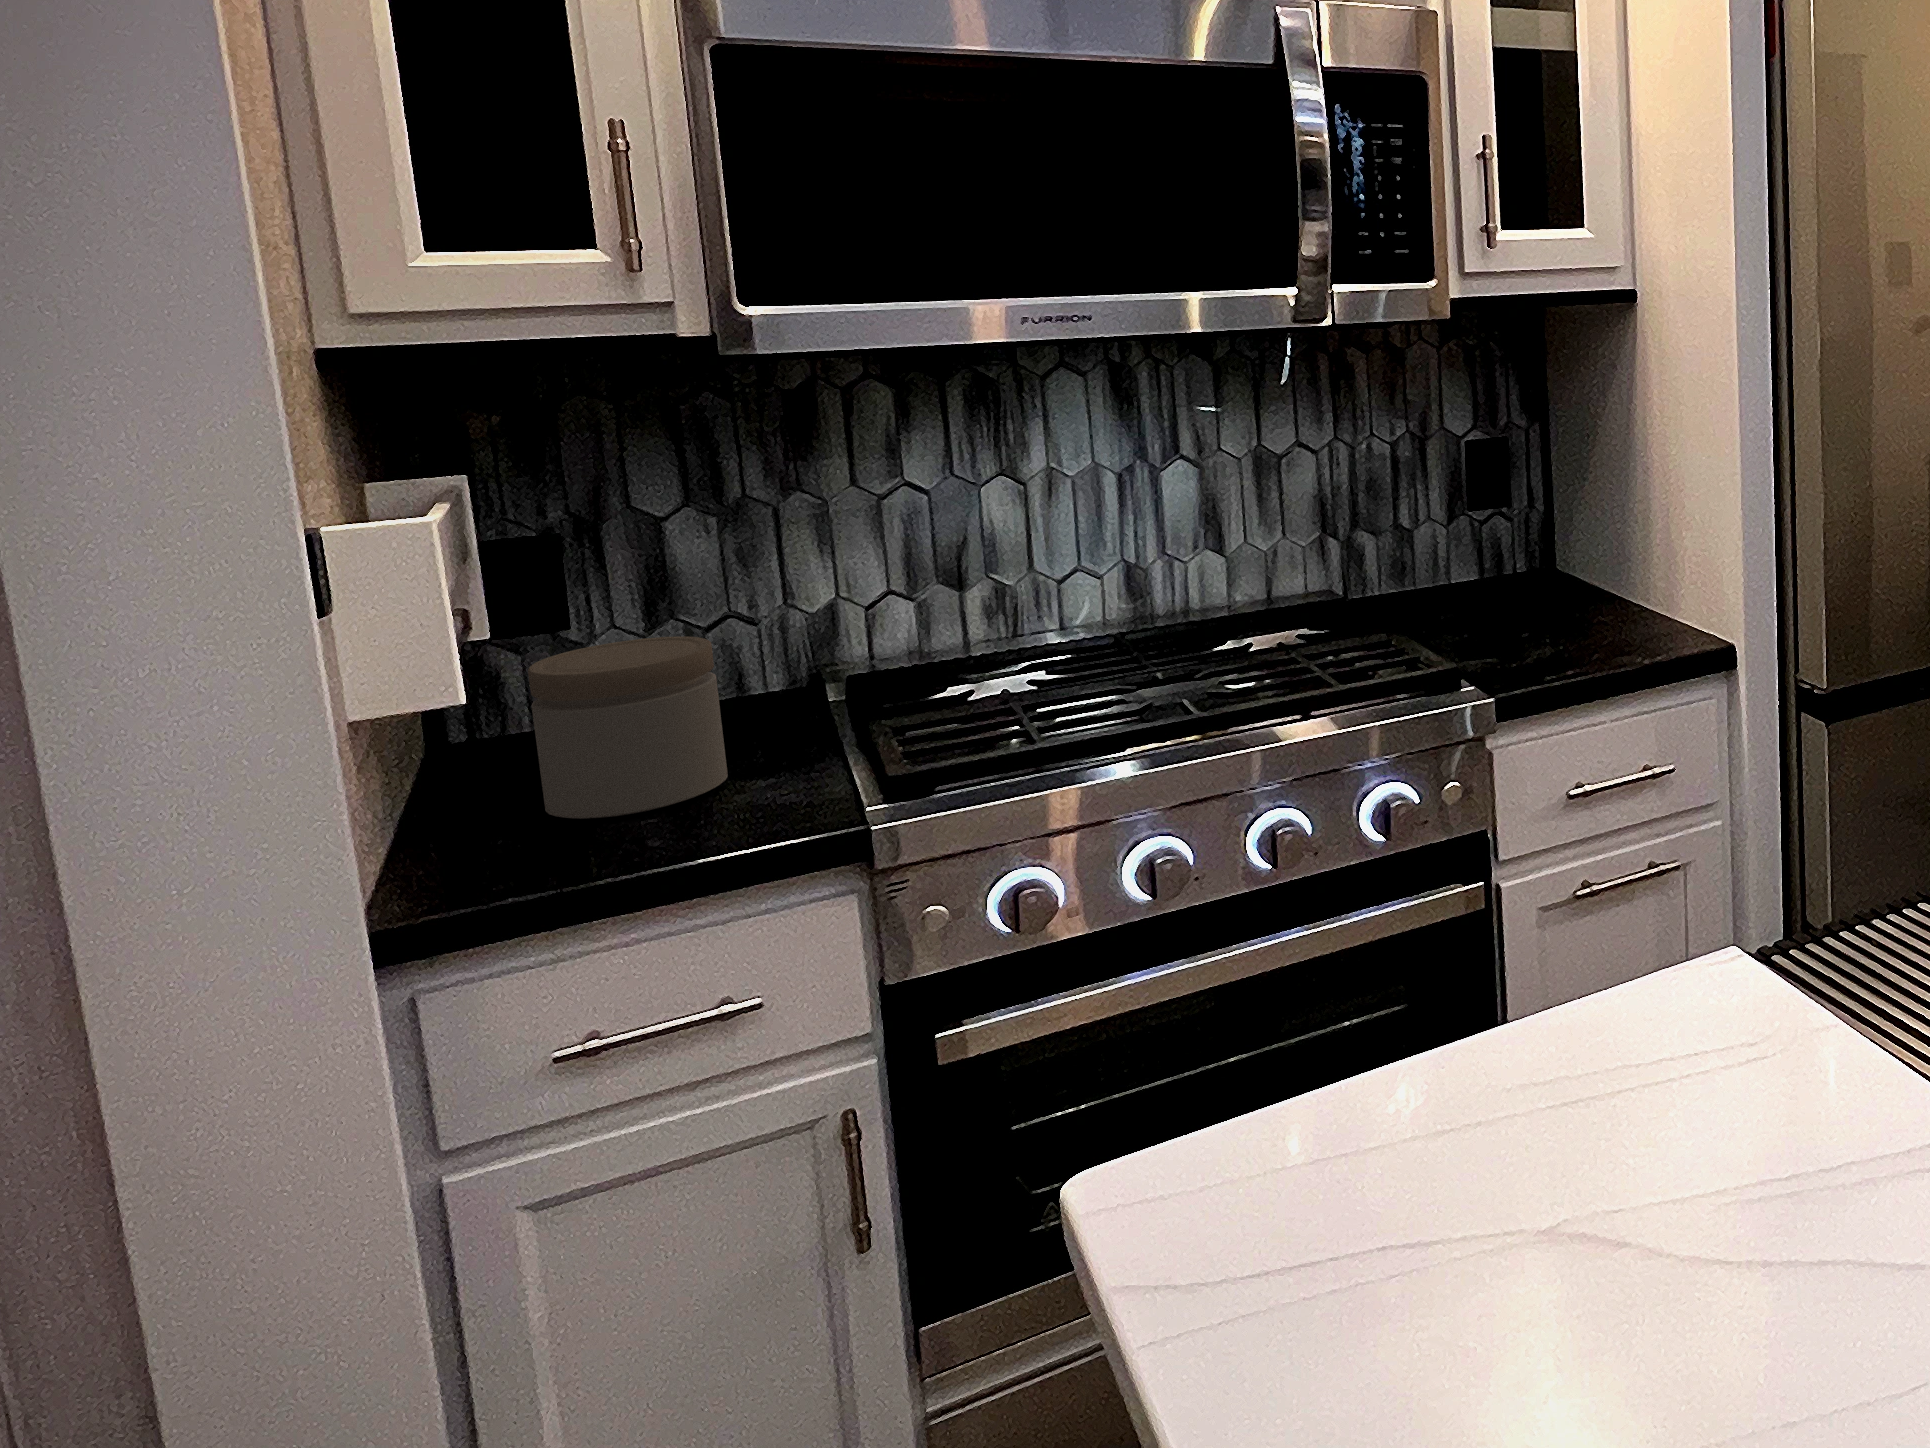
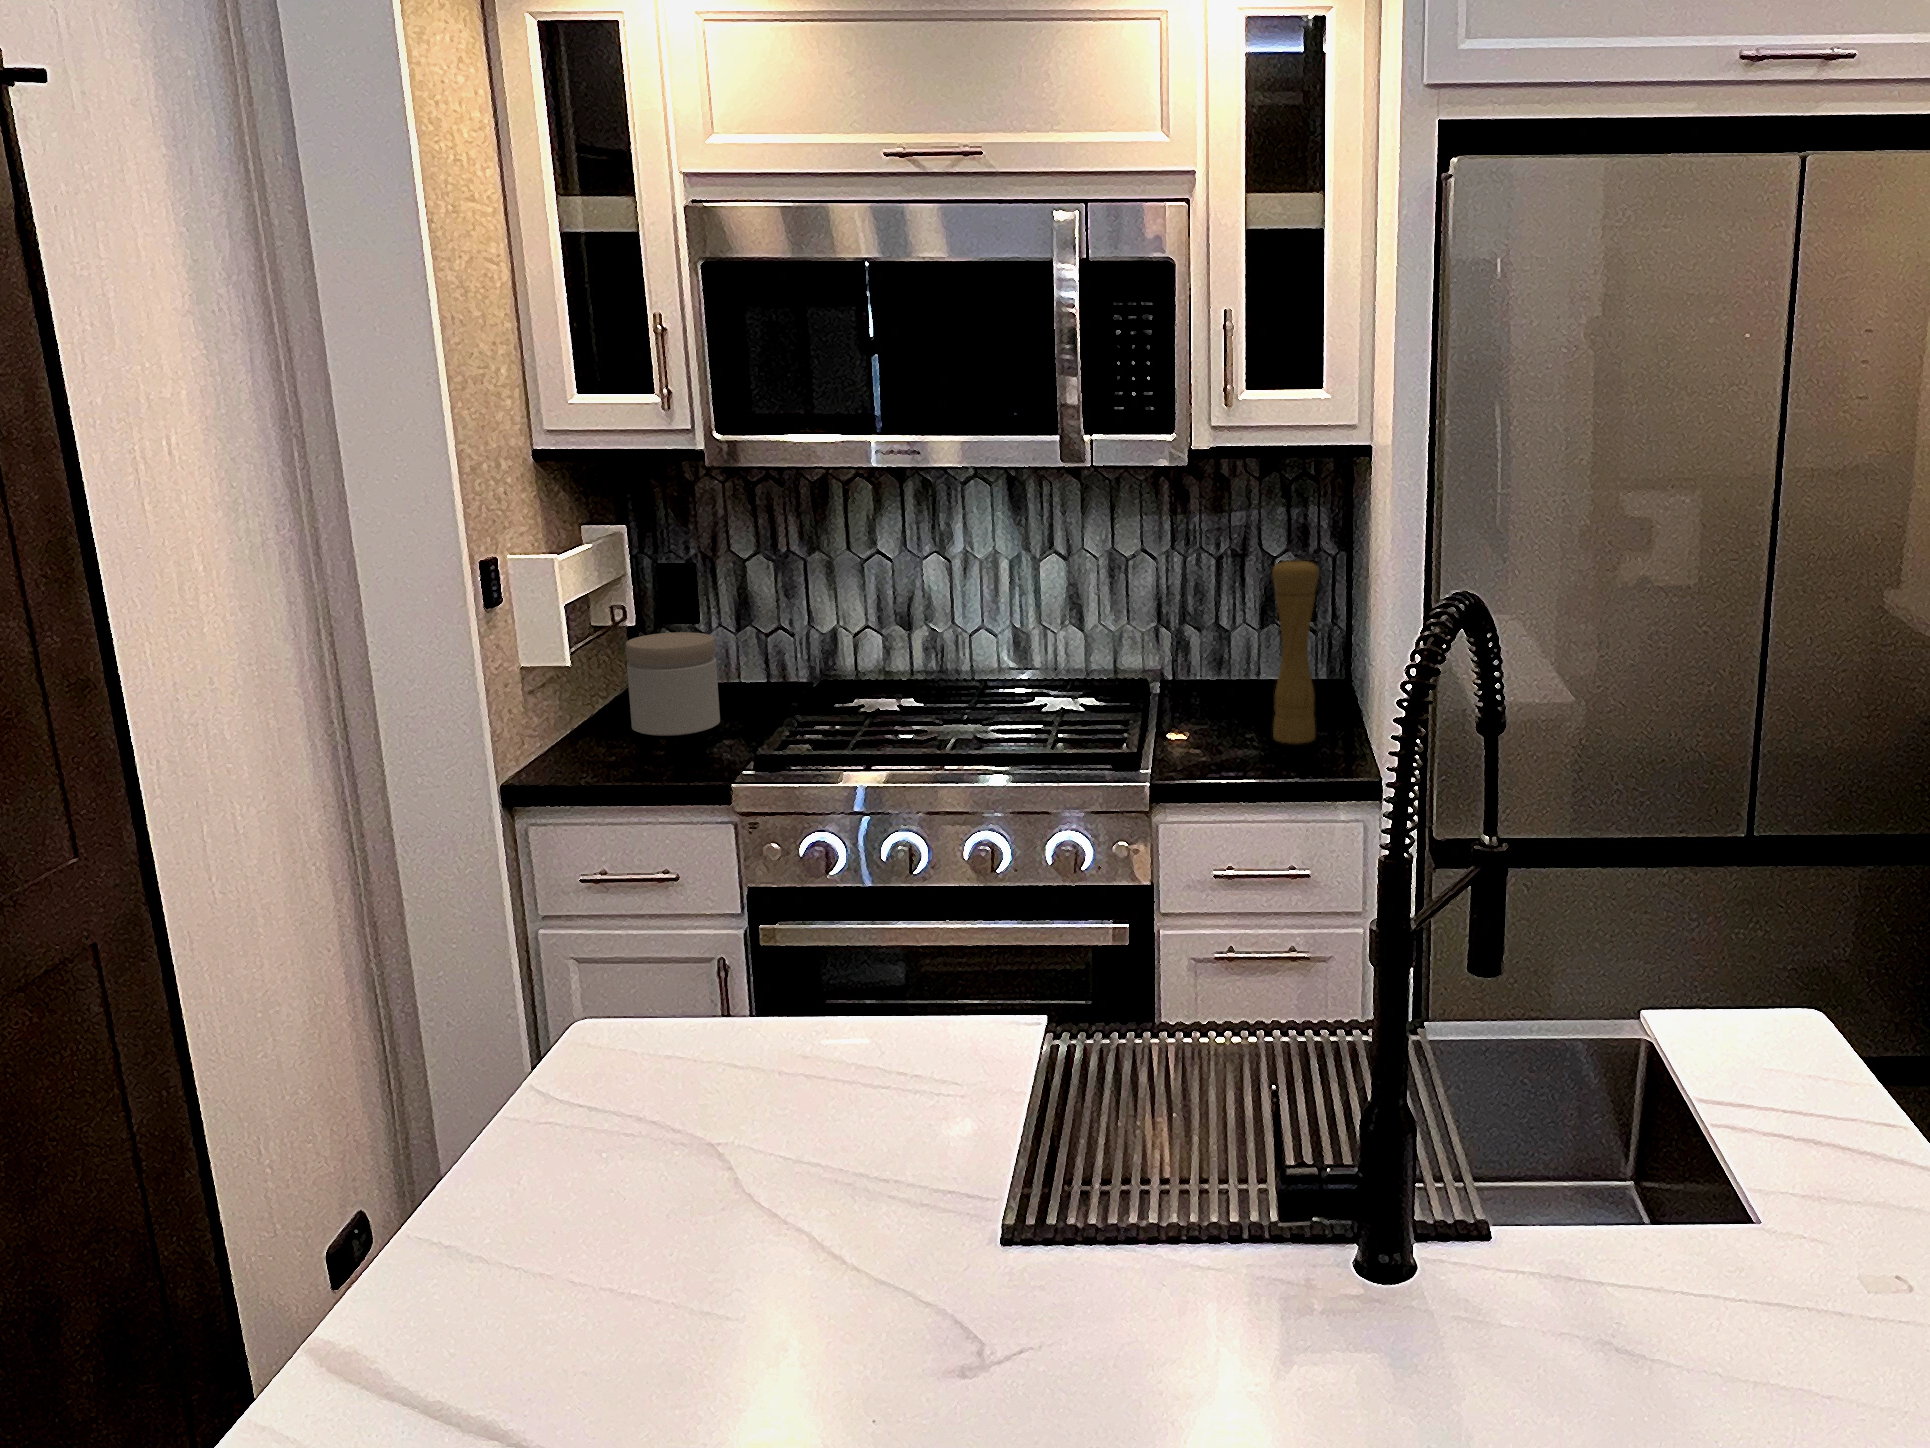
pepper mill: none [1565,421,1626,635] -> present [1272,558,1319,744]

